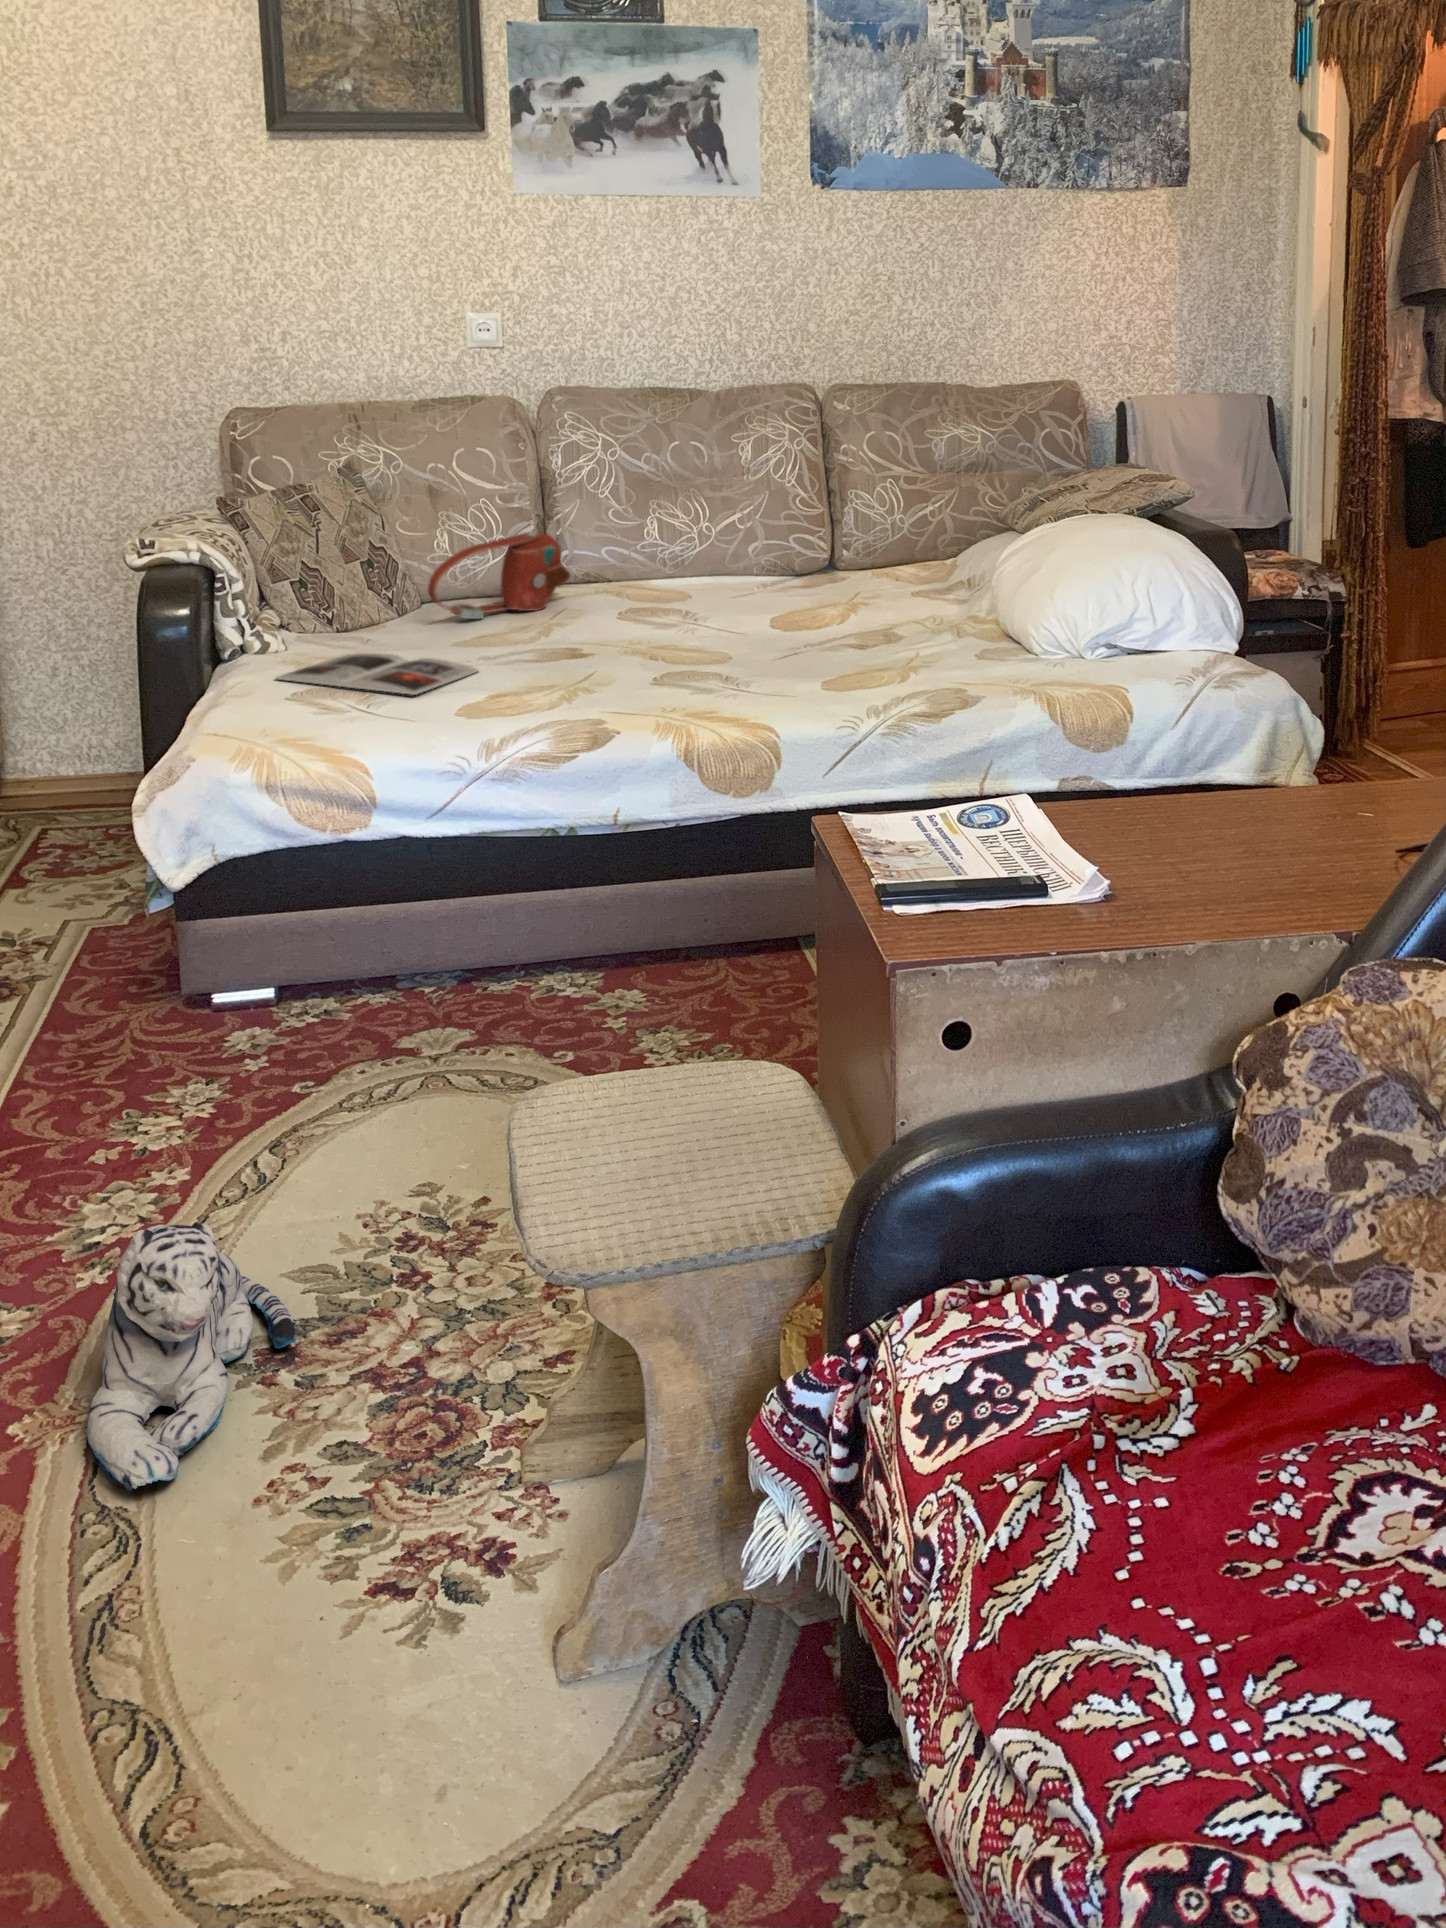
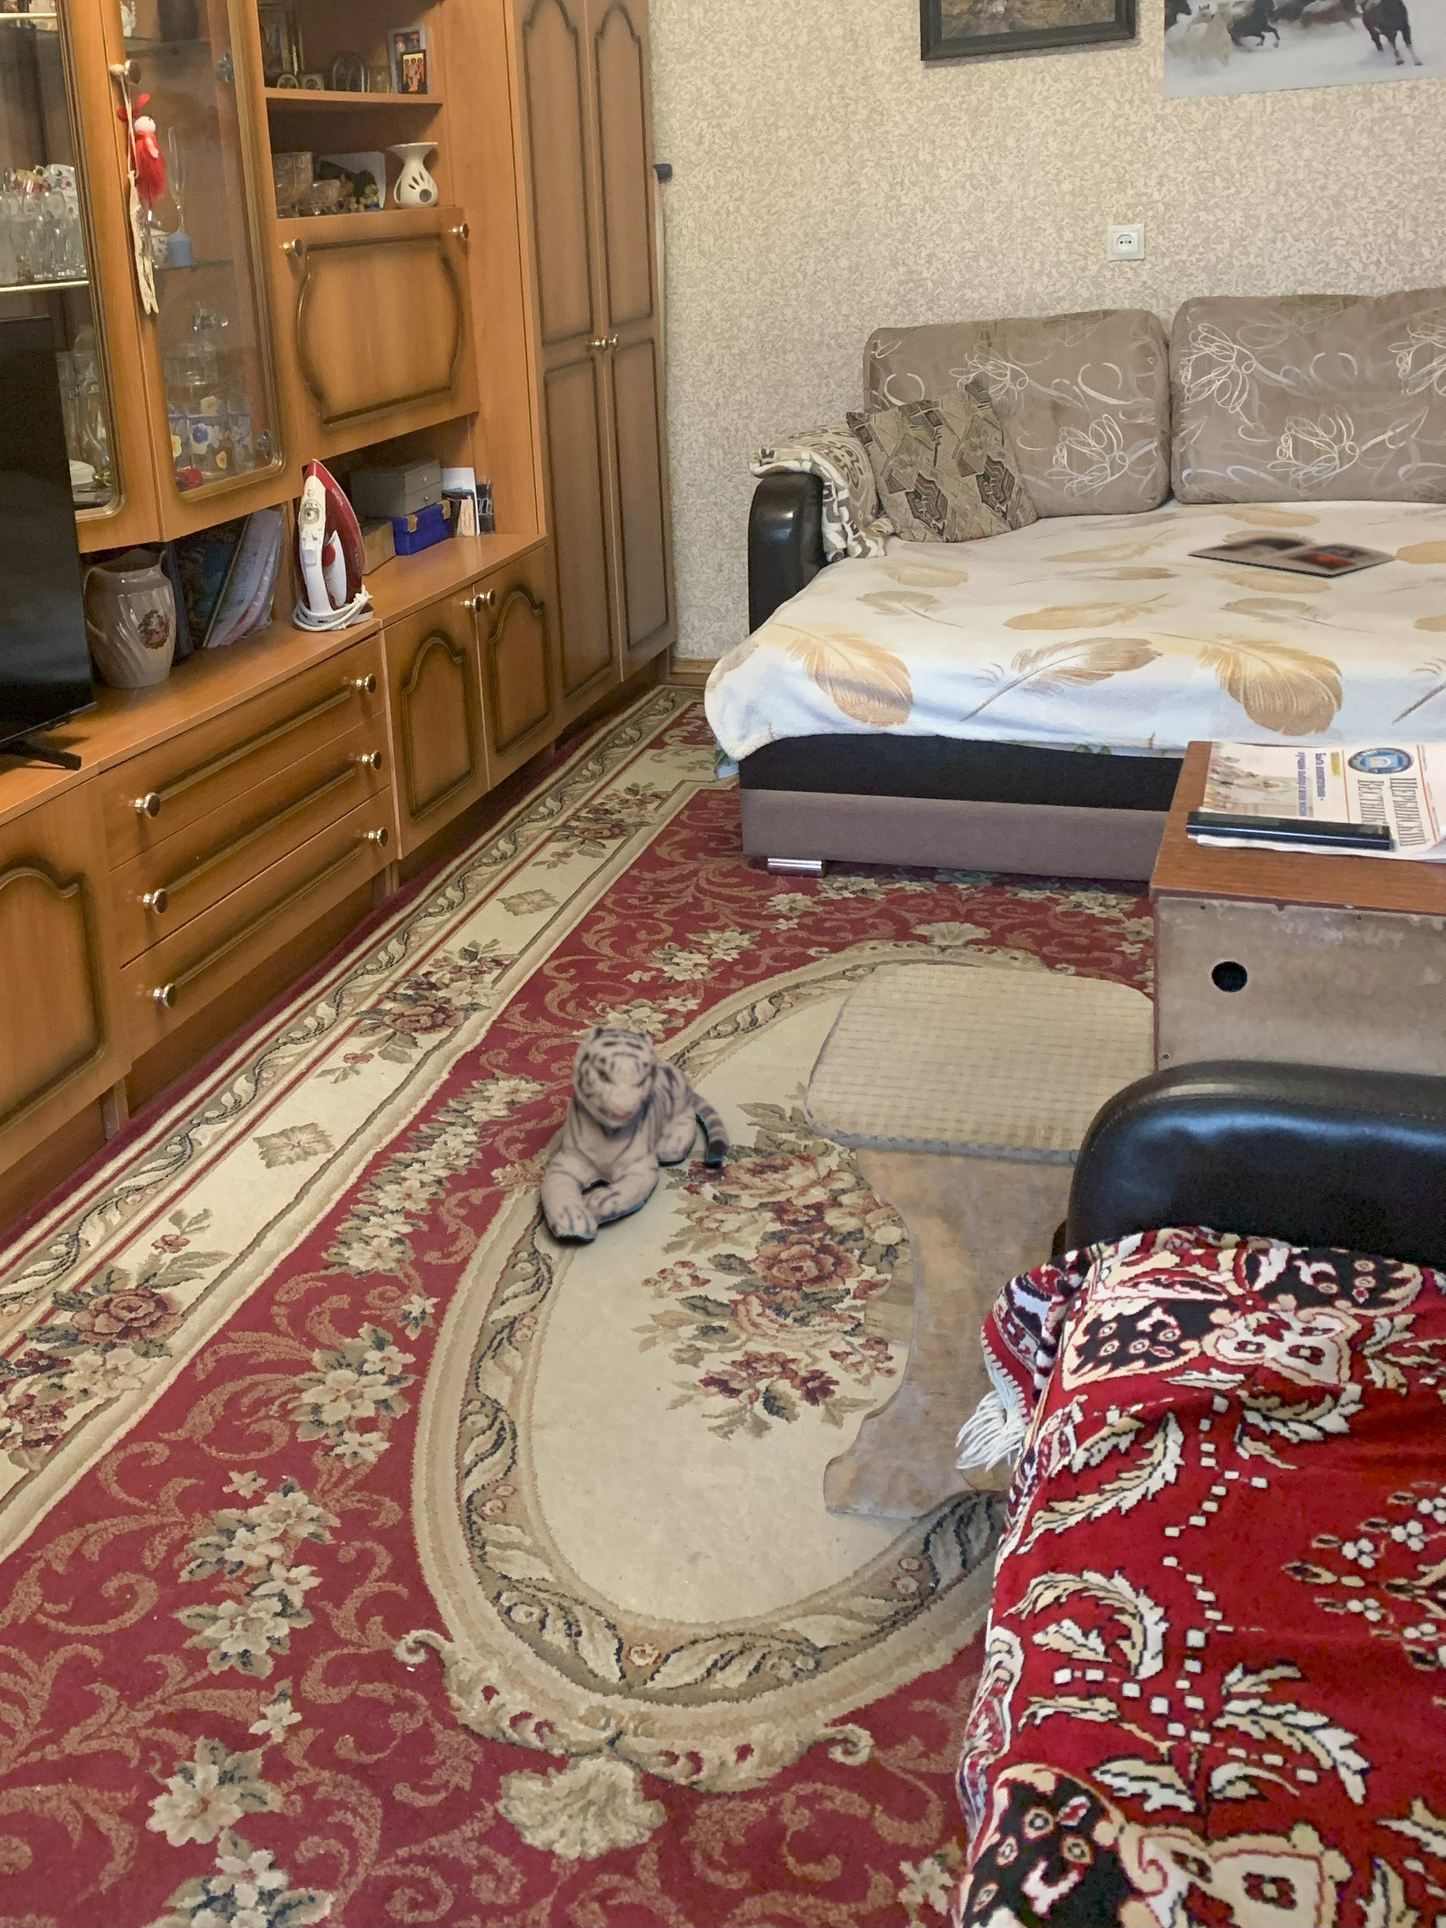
handbag: present [428,532,571,619] -> none [1021,451,1179,537]
magazine: present [276,653,478,695] -> present [1189,536,1395,575]

